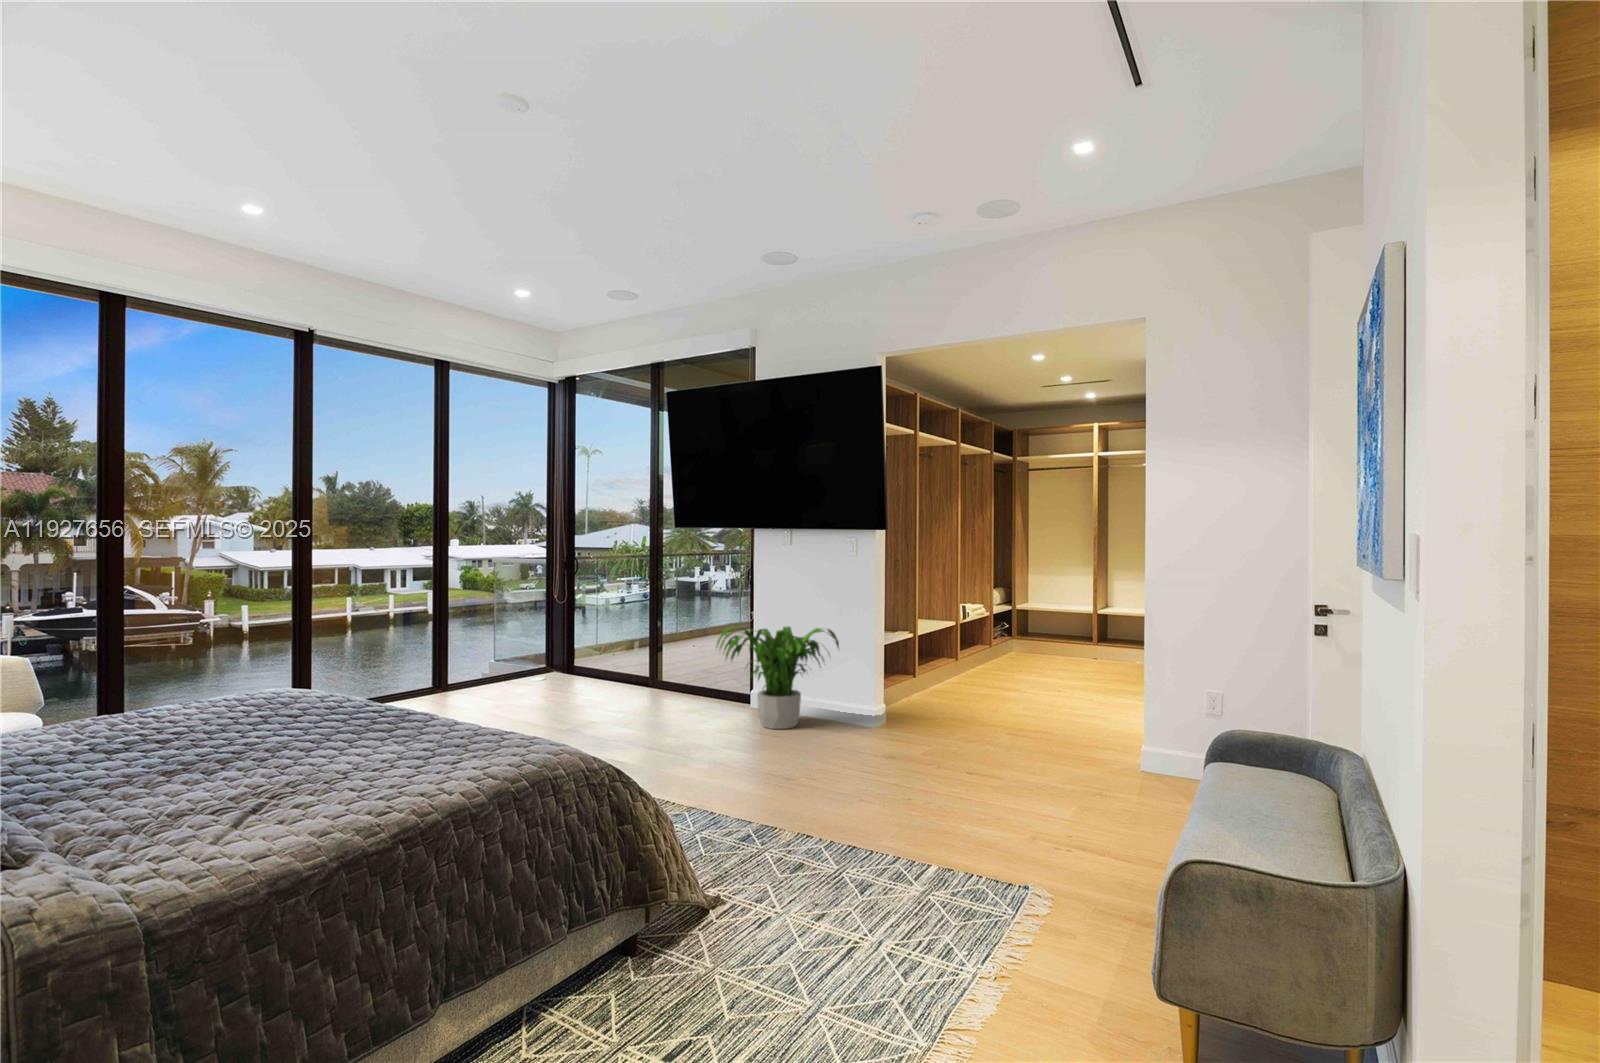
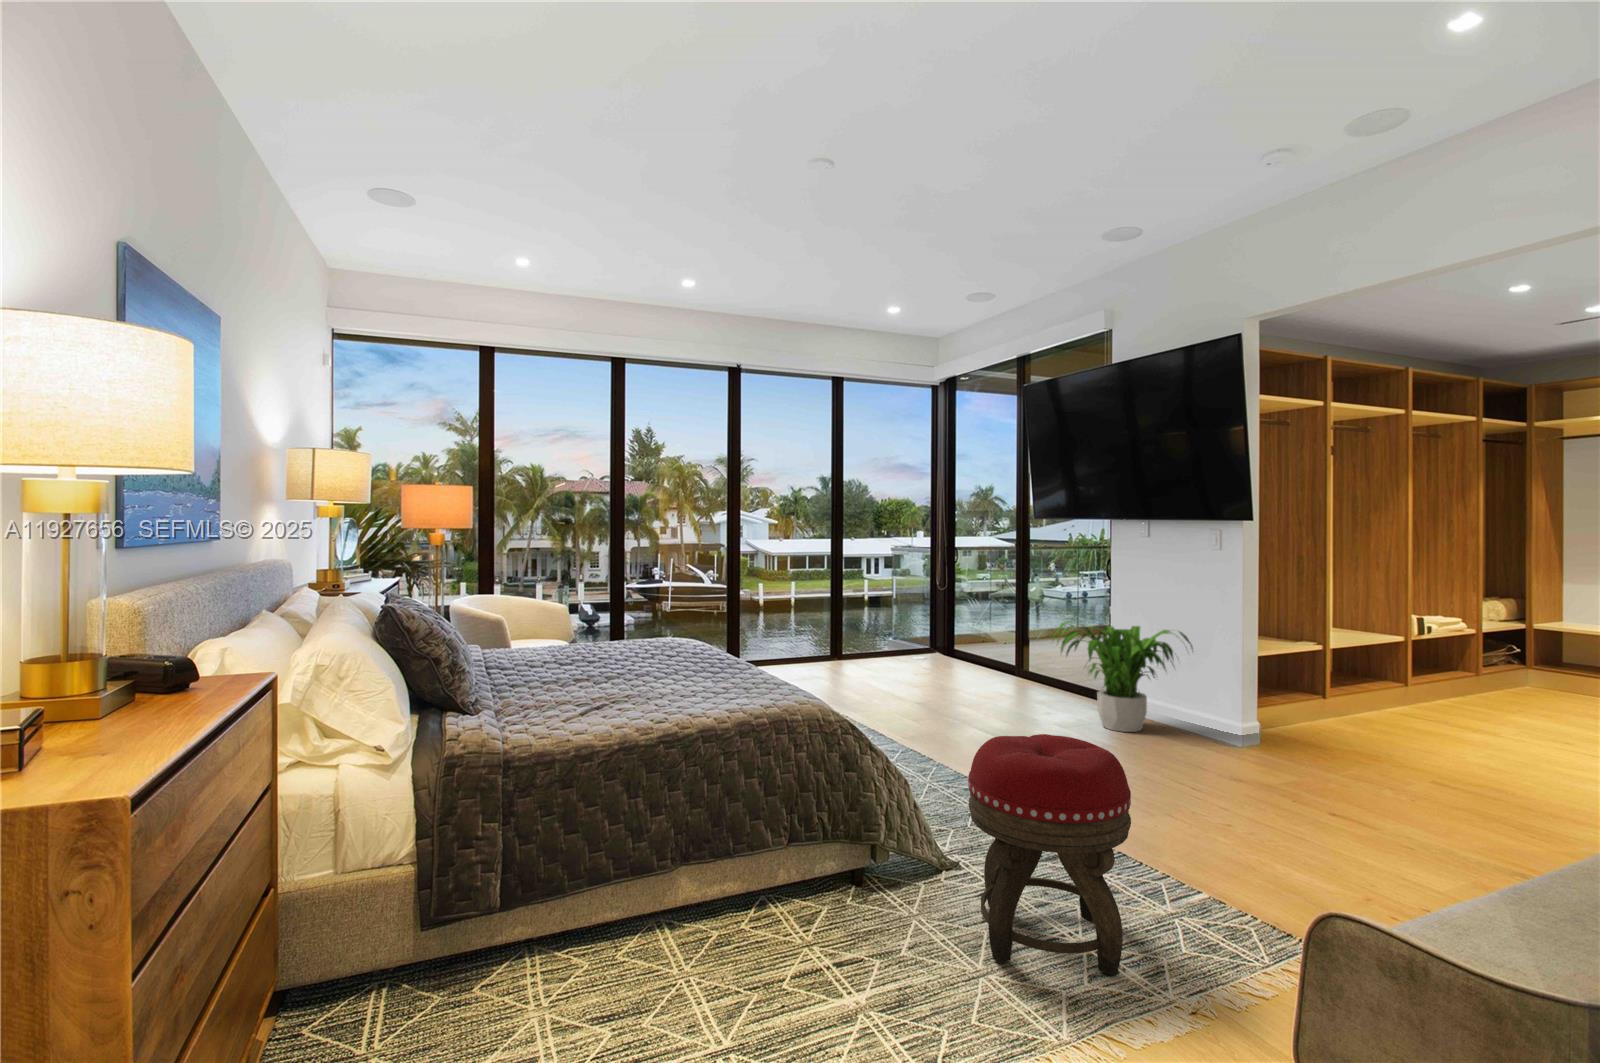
footstool: none [769,744,926,992] -> present [968,734,1131,976]

